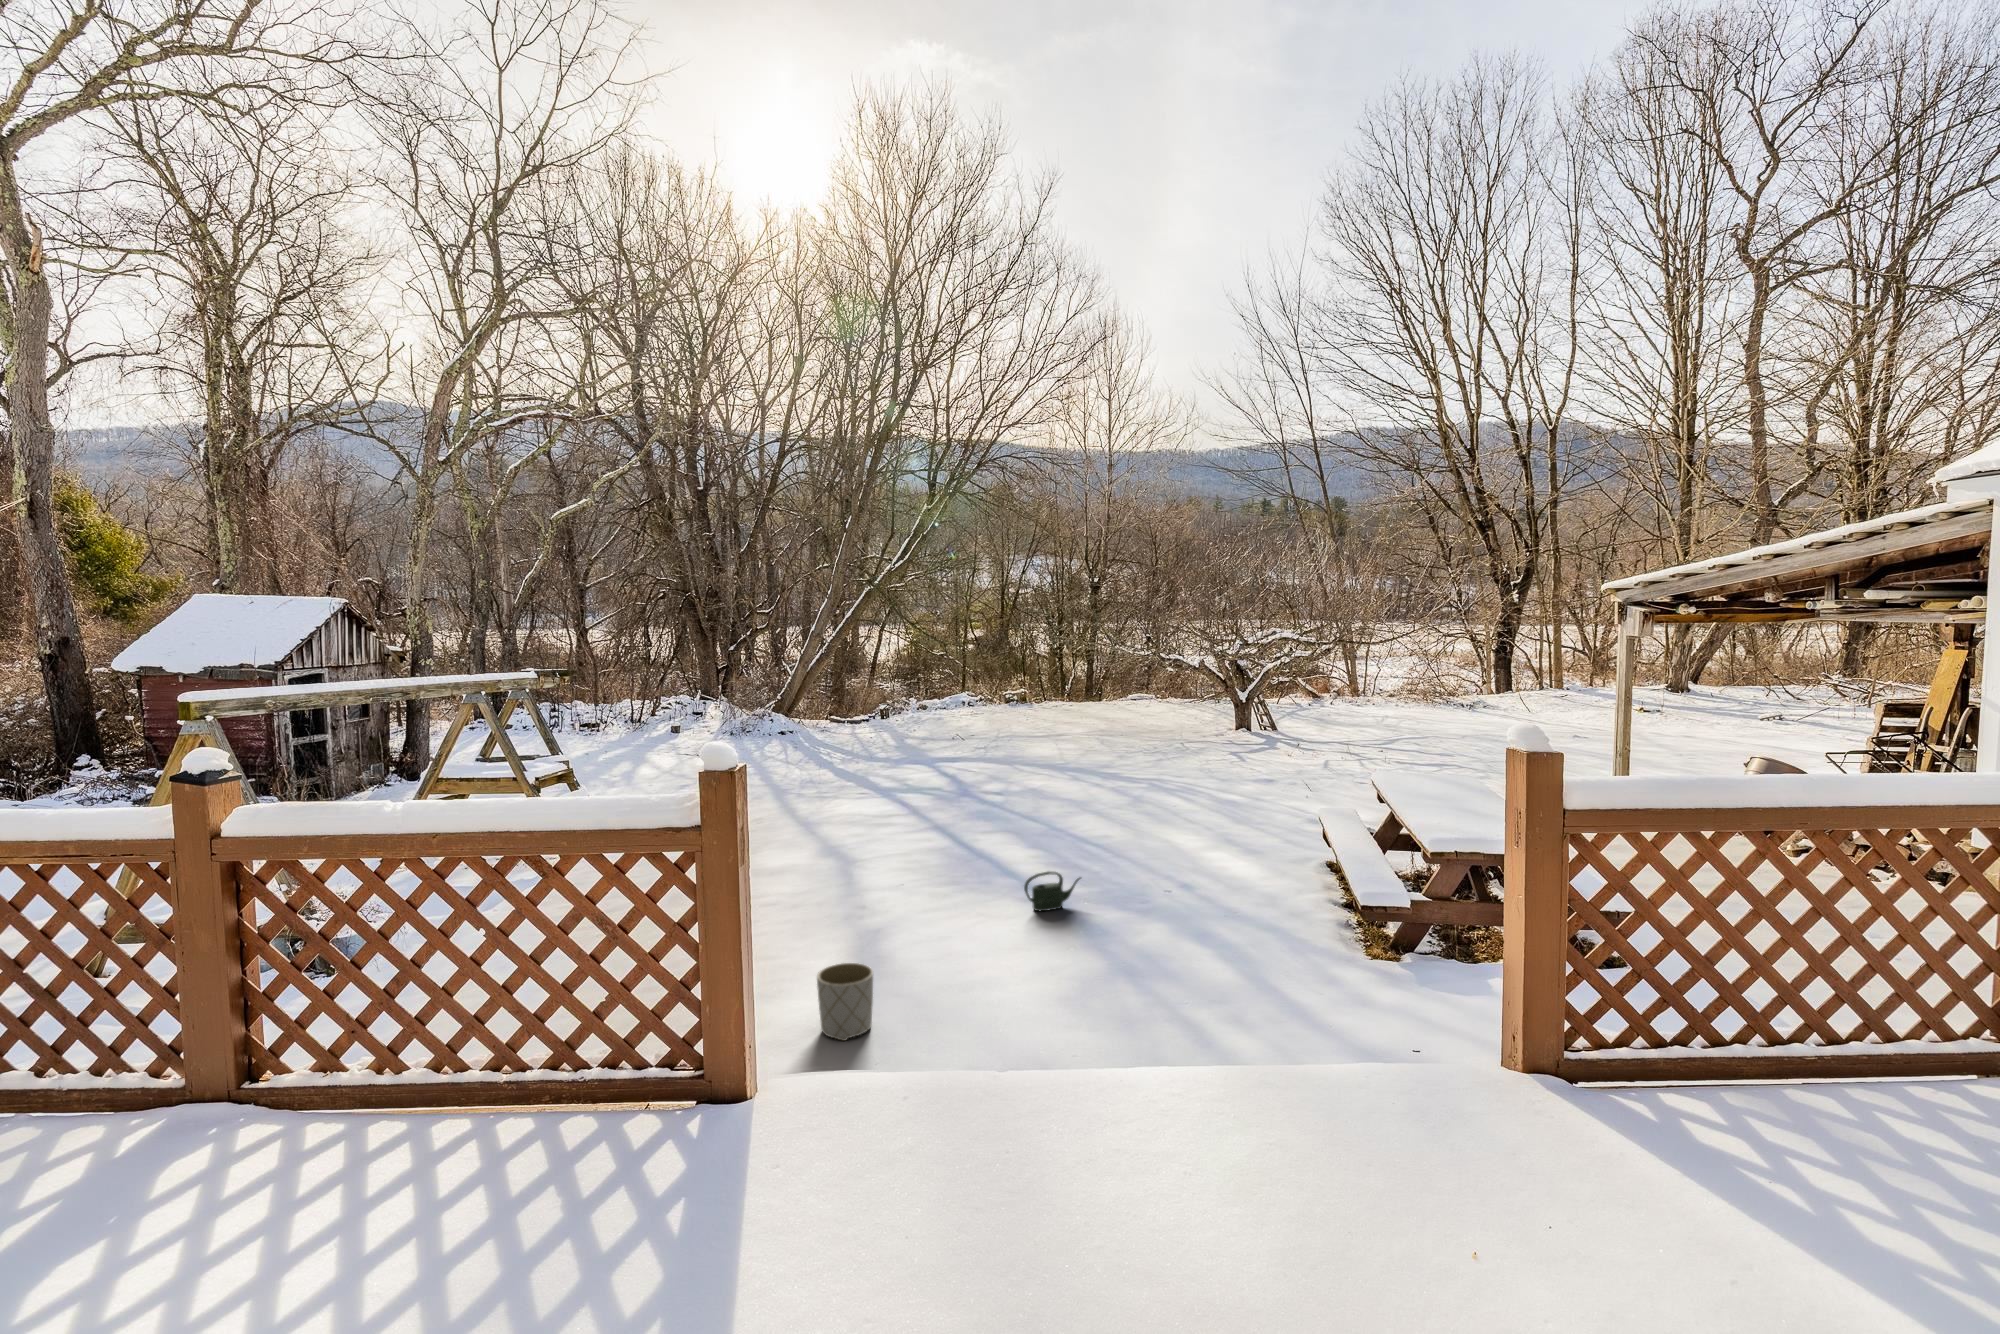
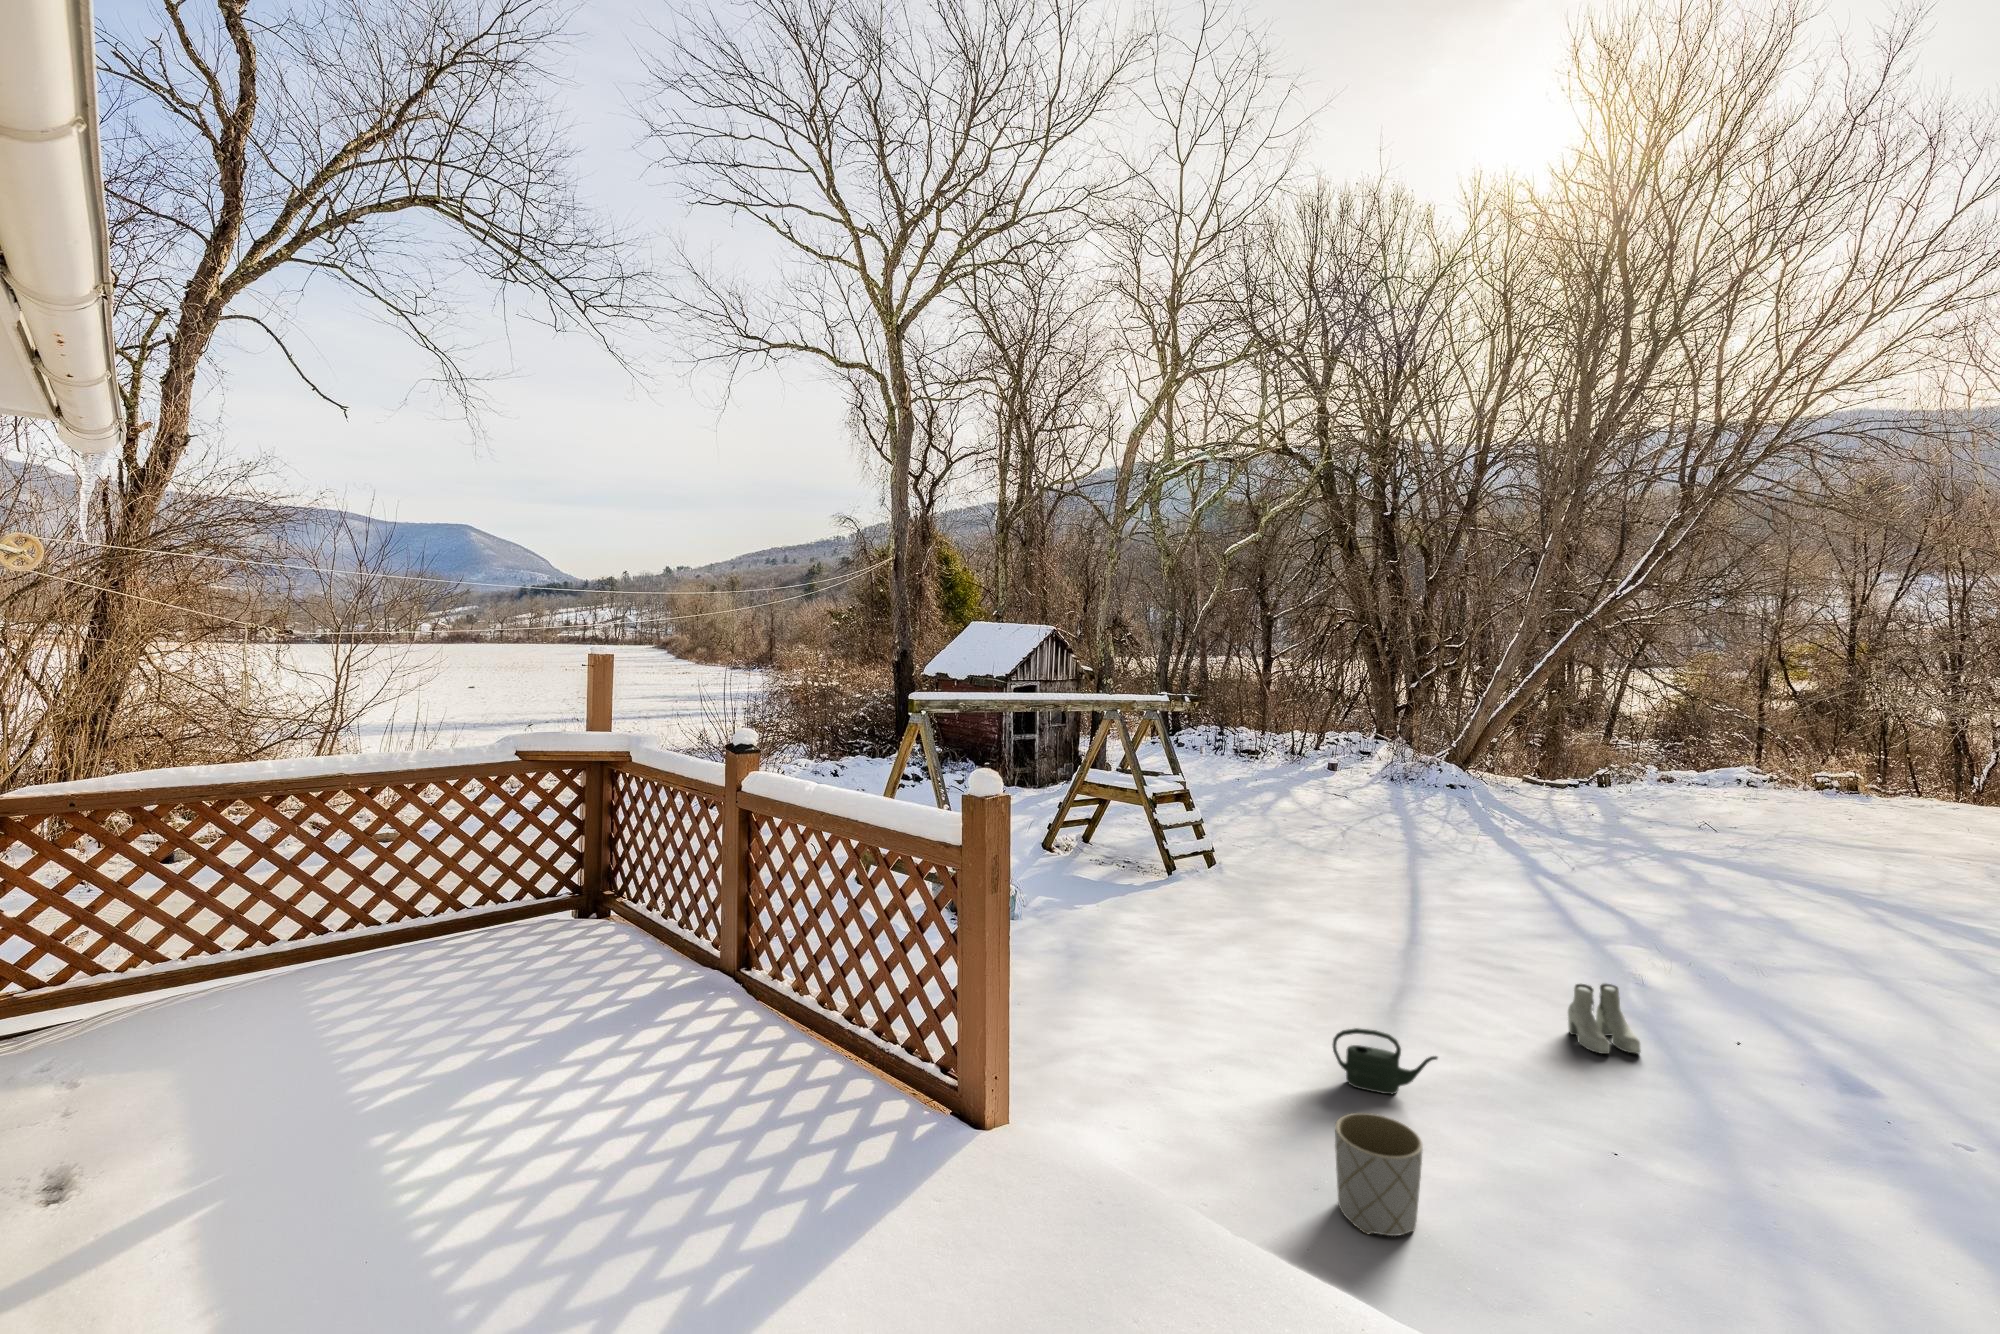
boots: none [917,853,960,899] -> present [1568,984,1641,1054]
watering can: present [1024,871,1081,911] -> present [1333,1028,1438,1094]

